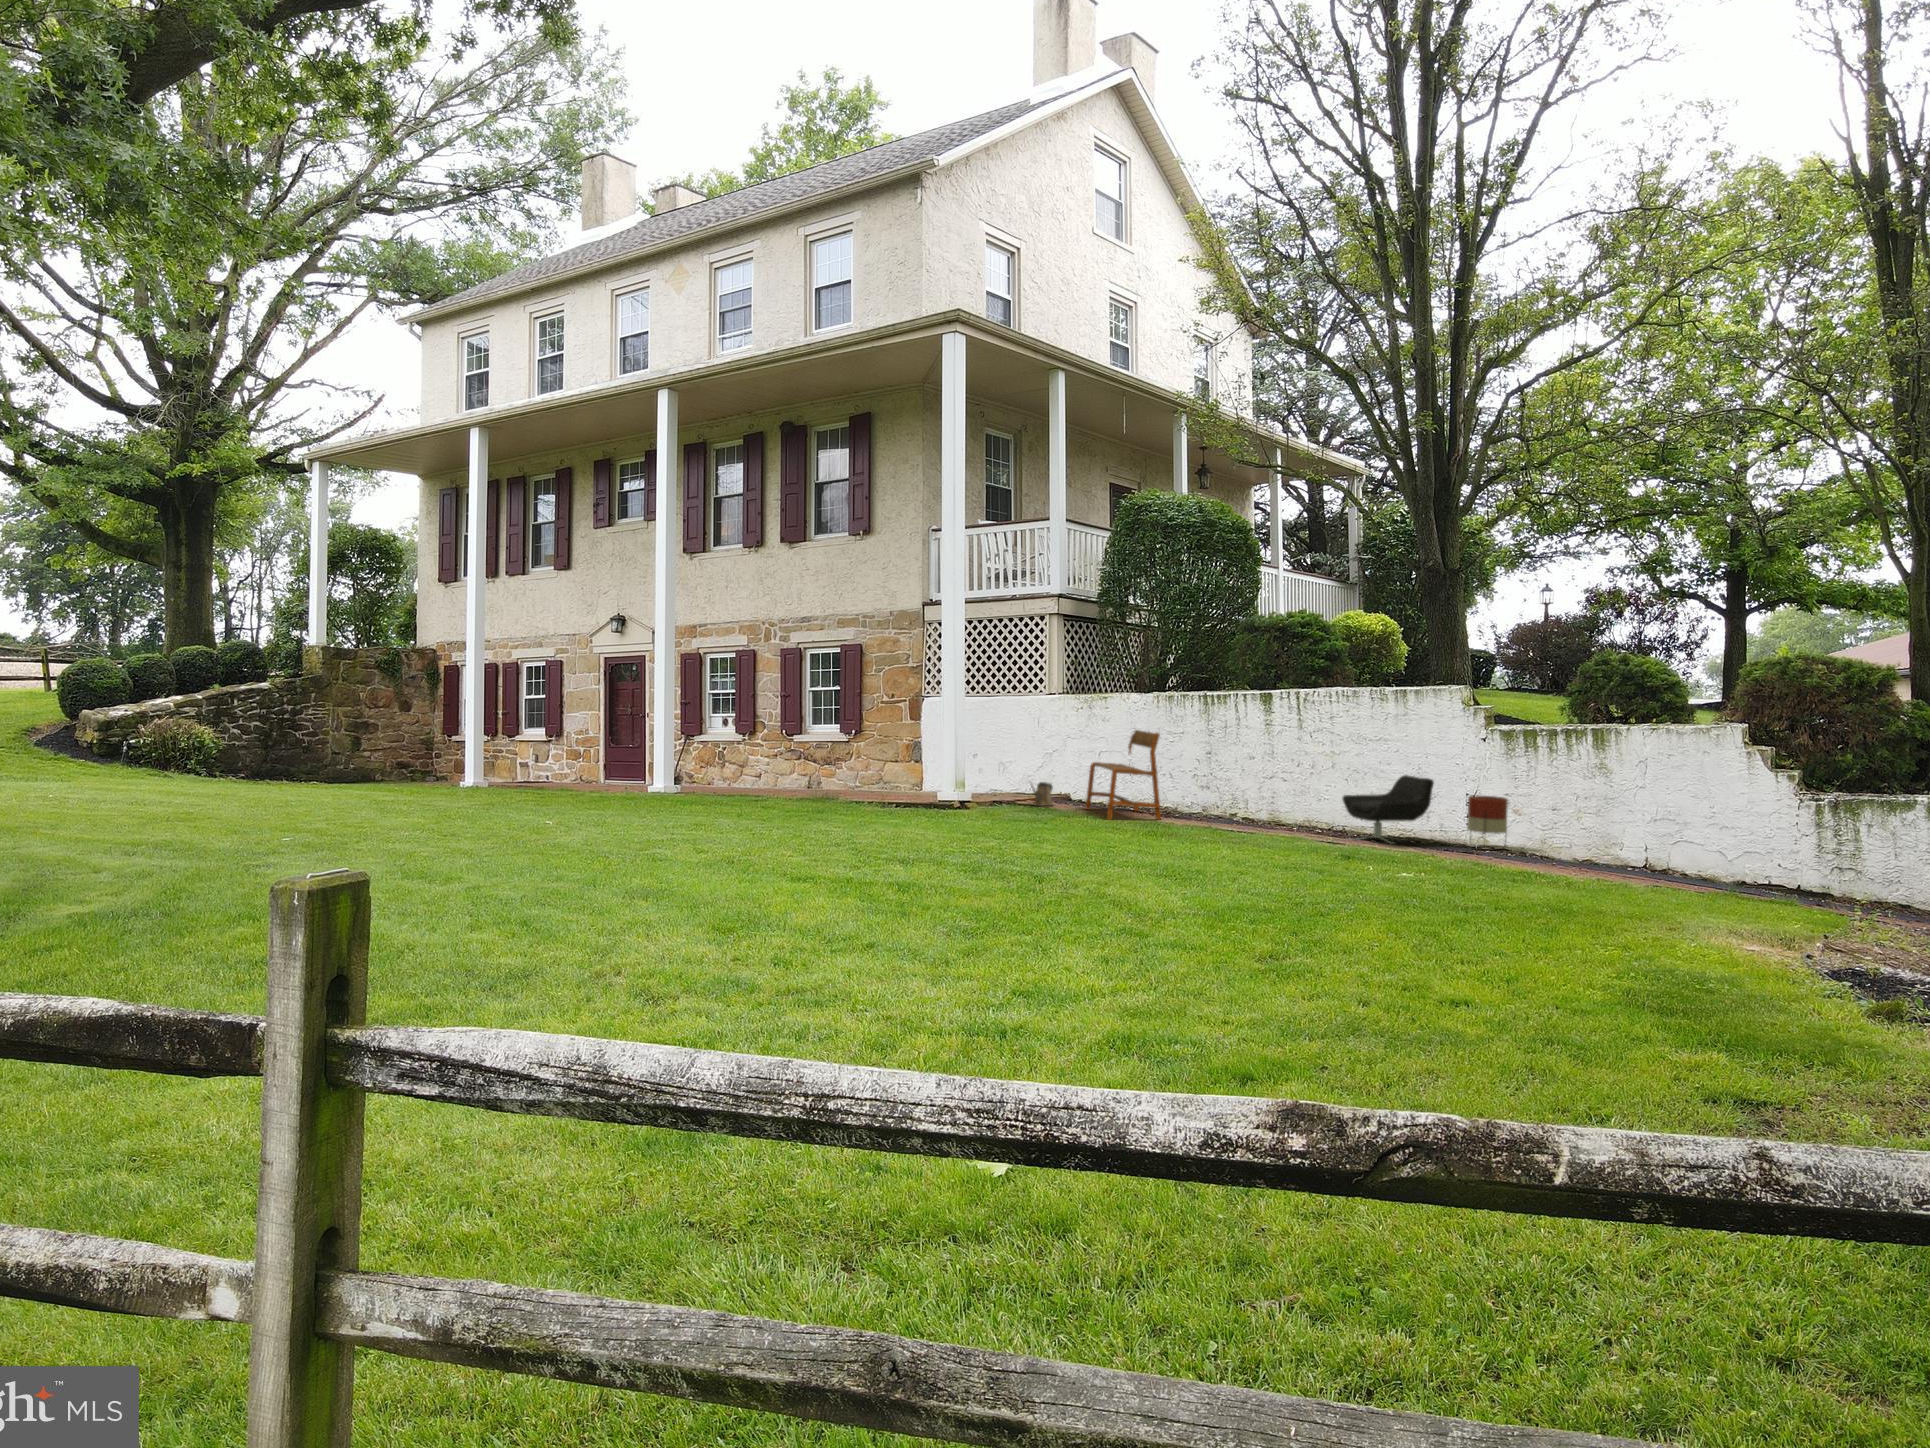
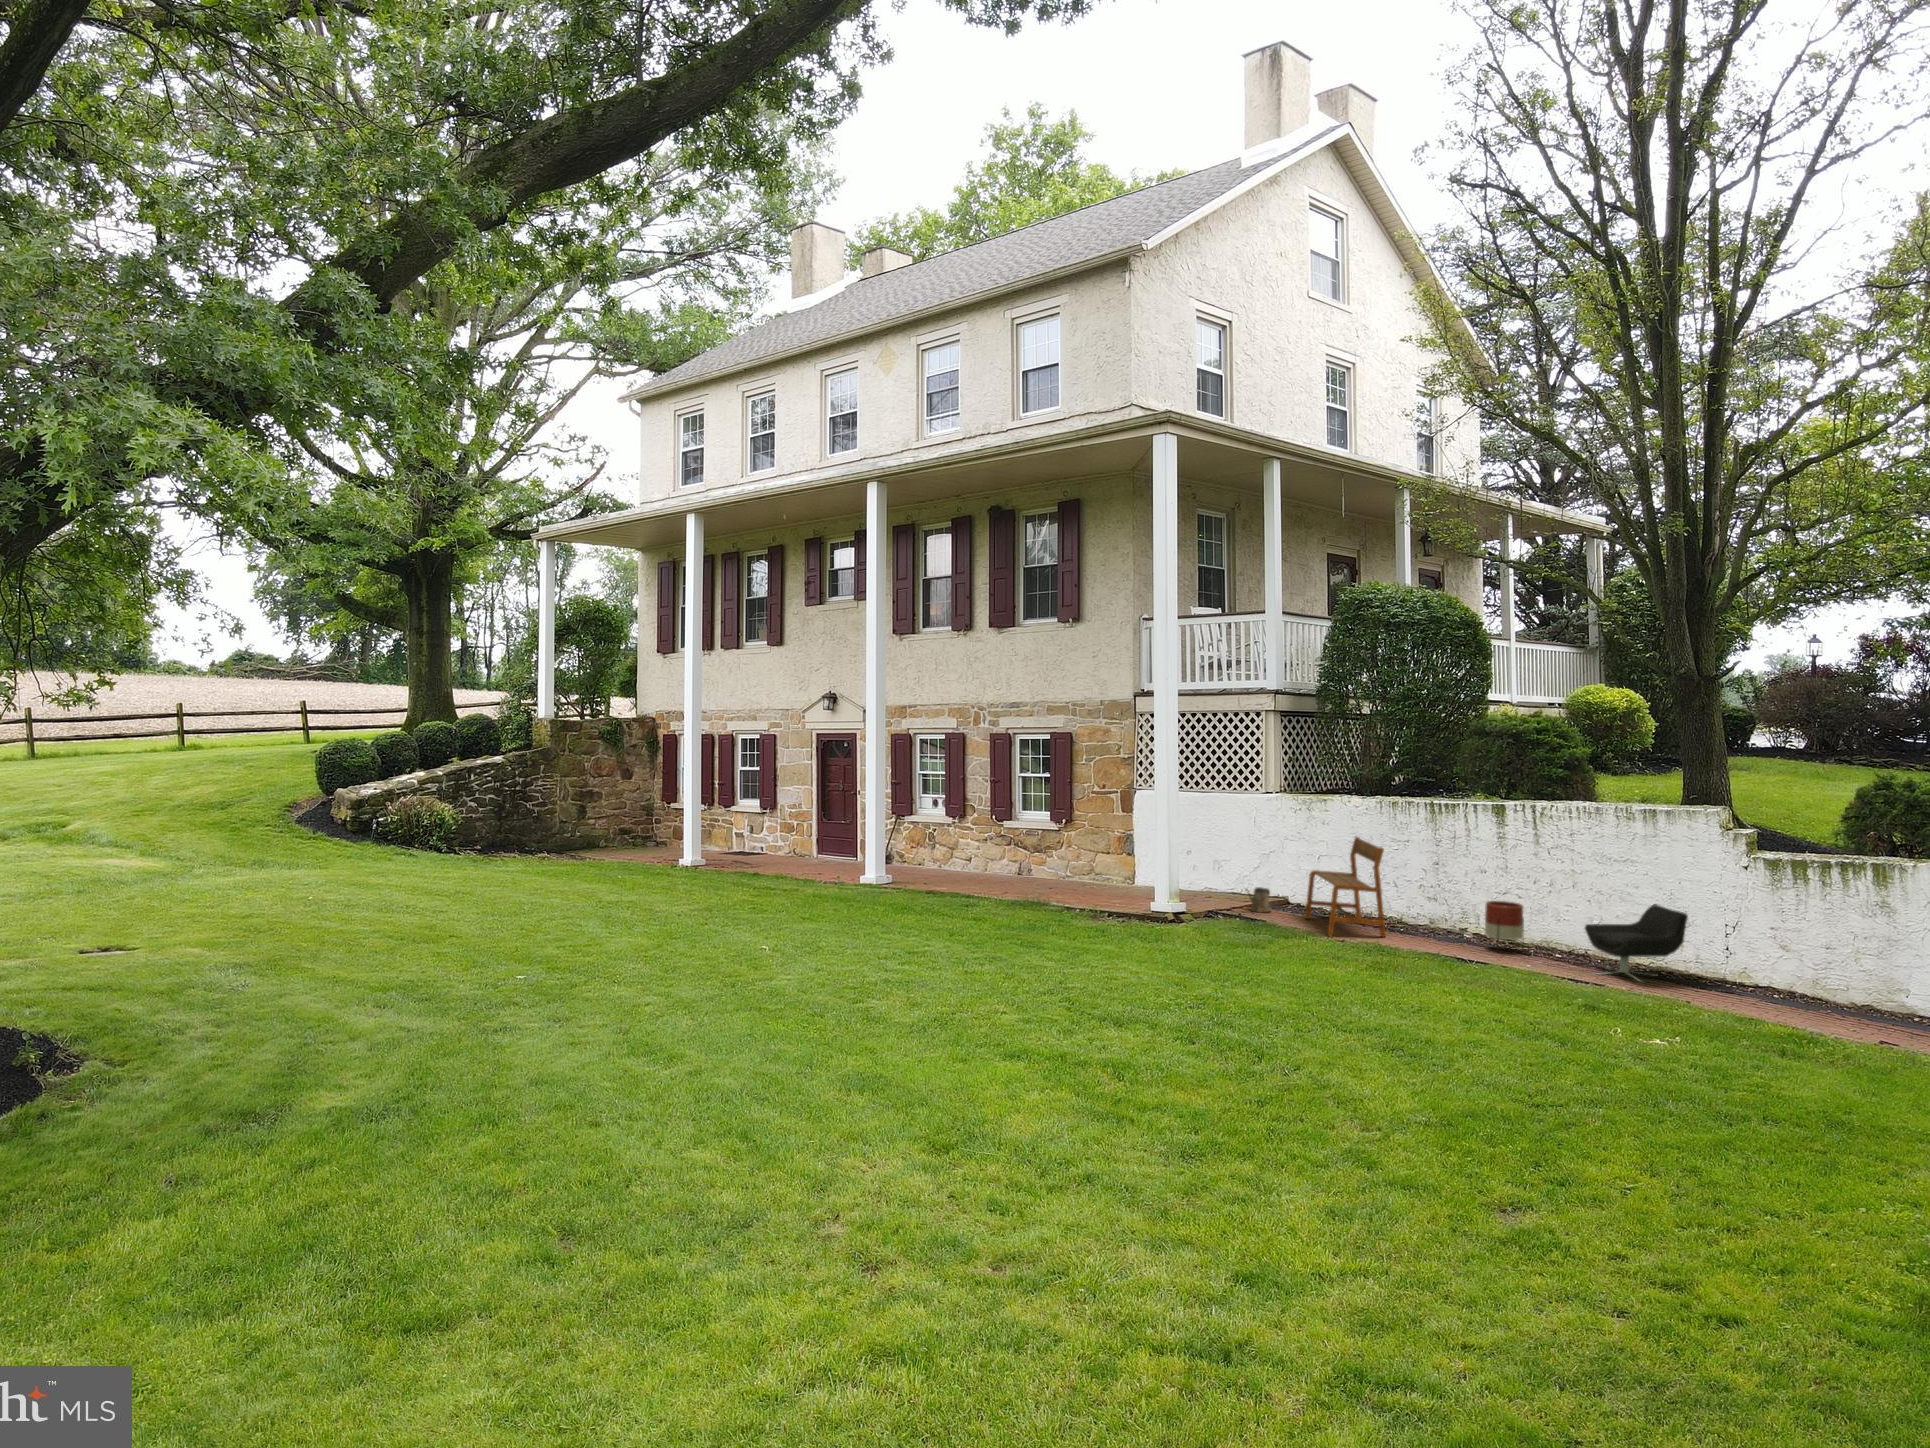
planter: present [1467,796,1508,834] -> present [1485,901,1524,940]

